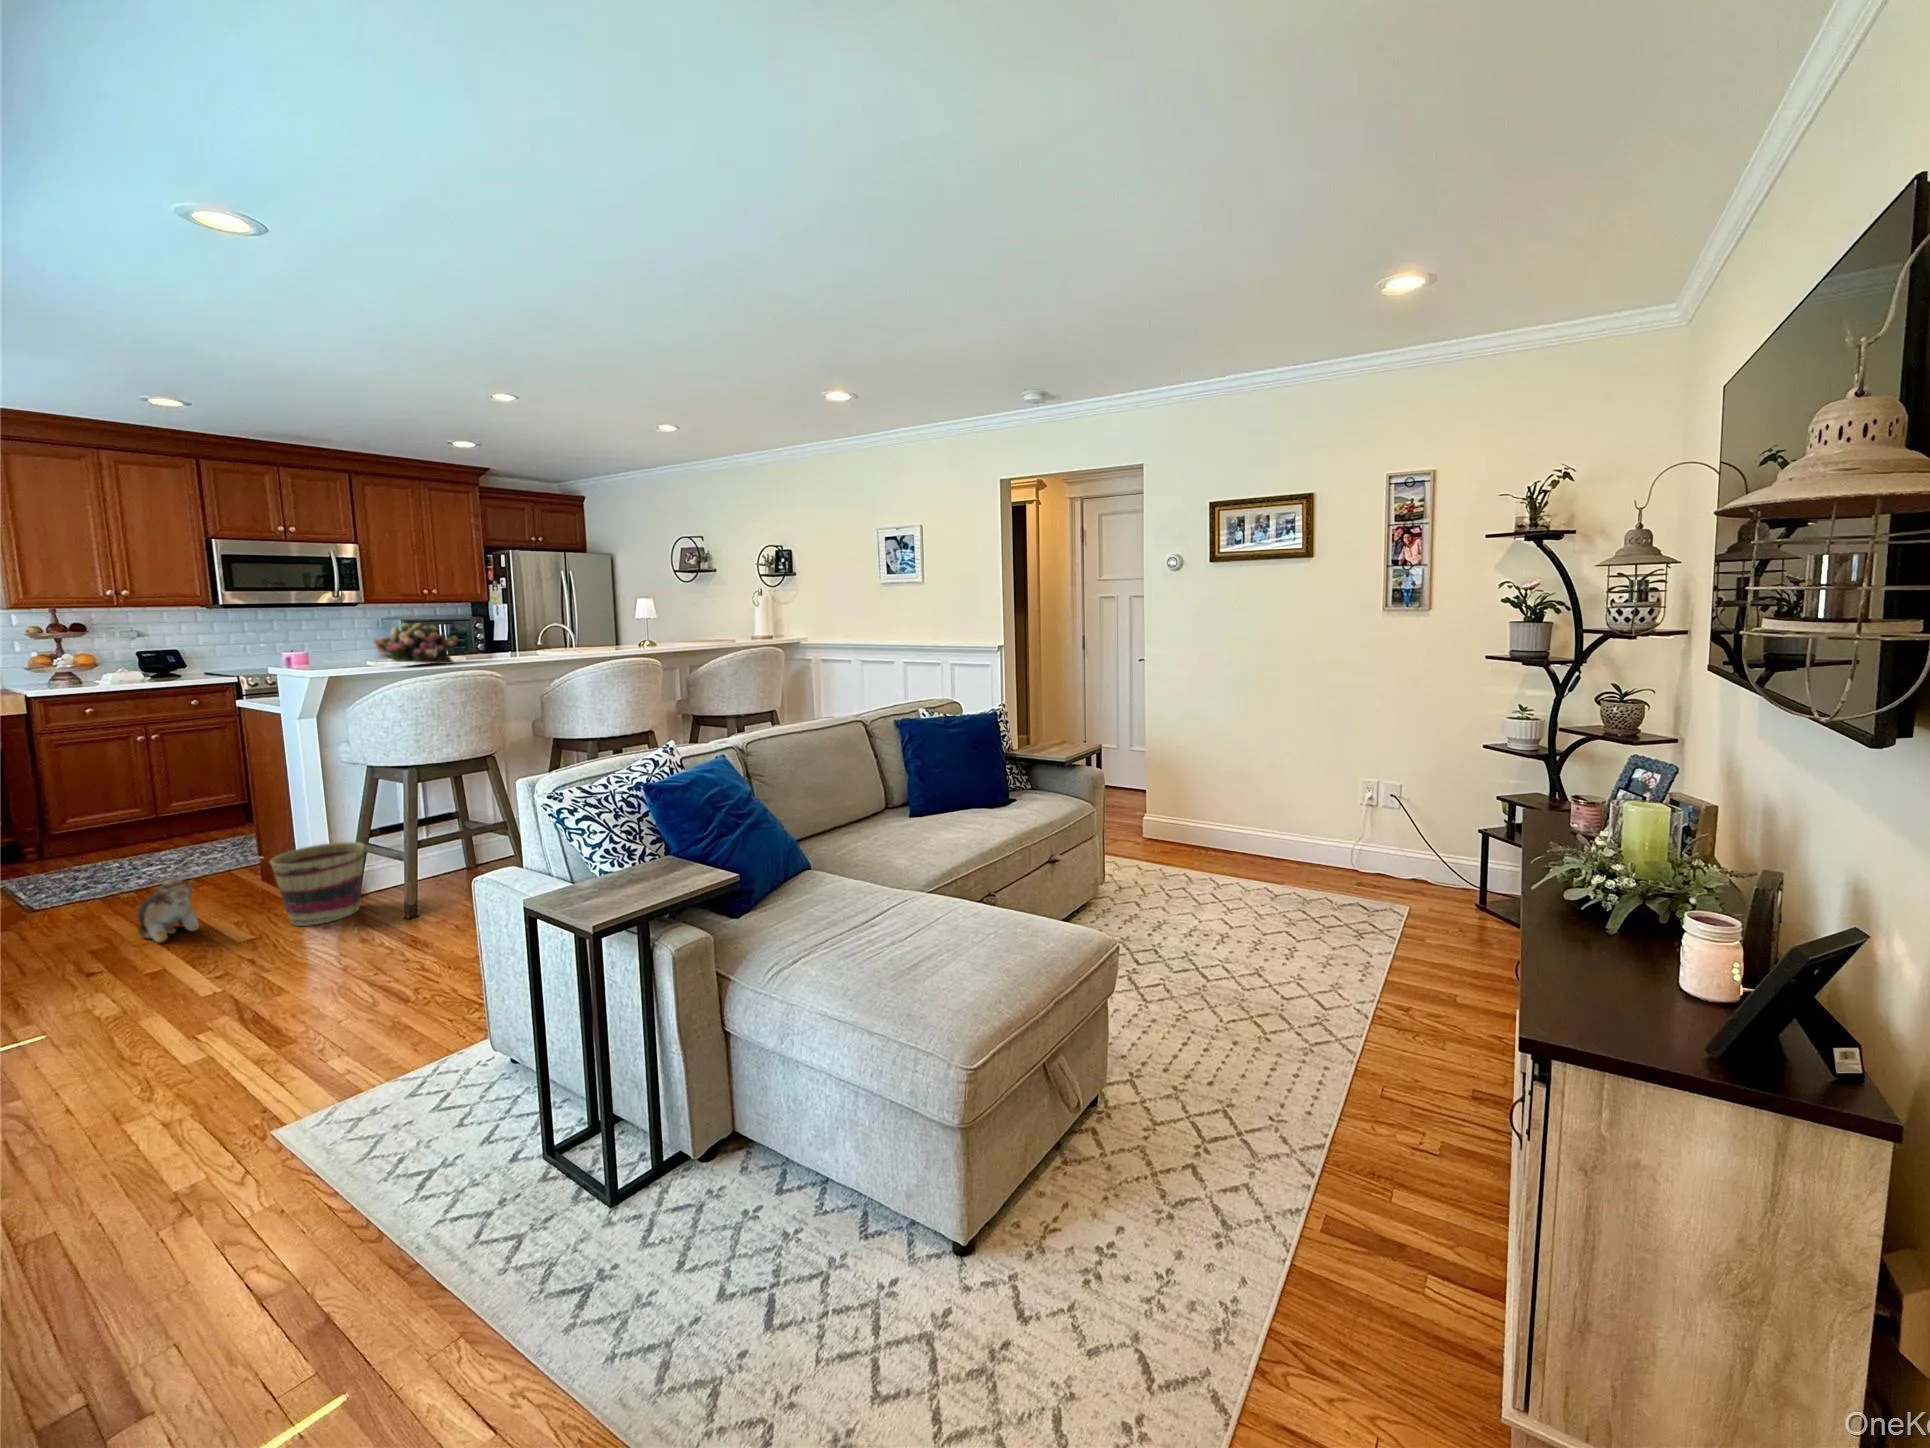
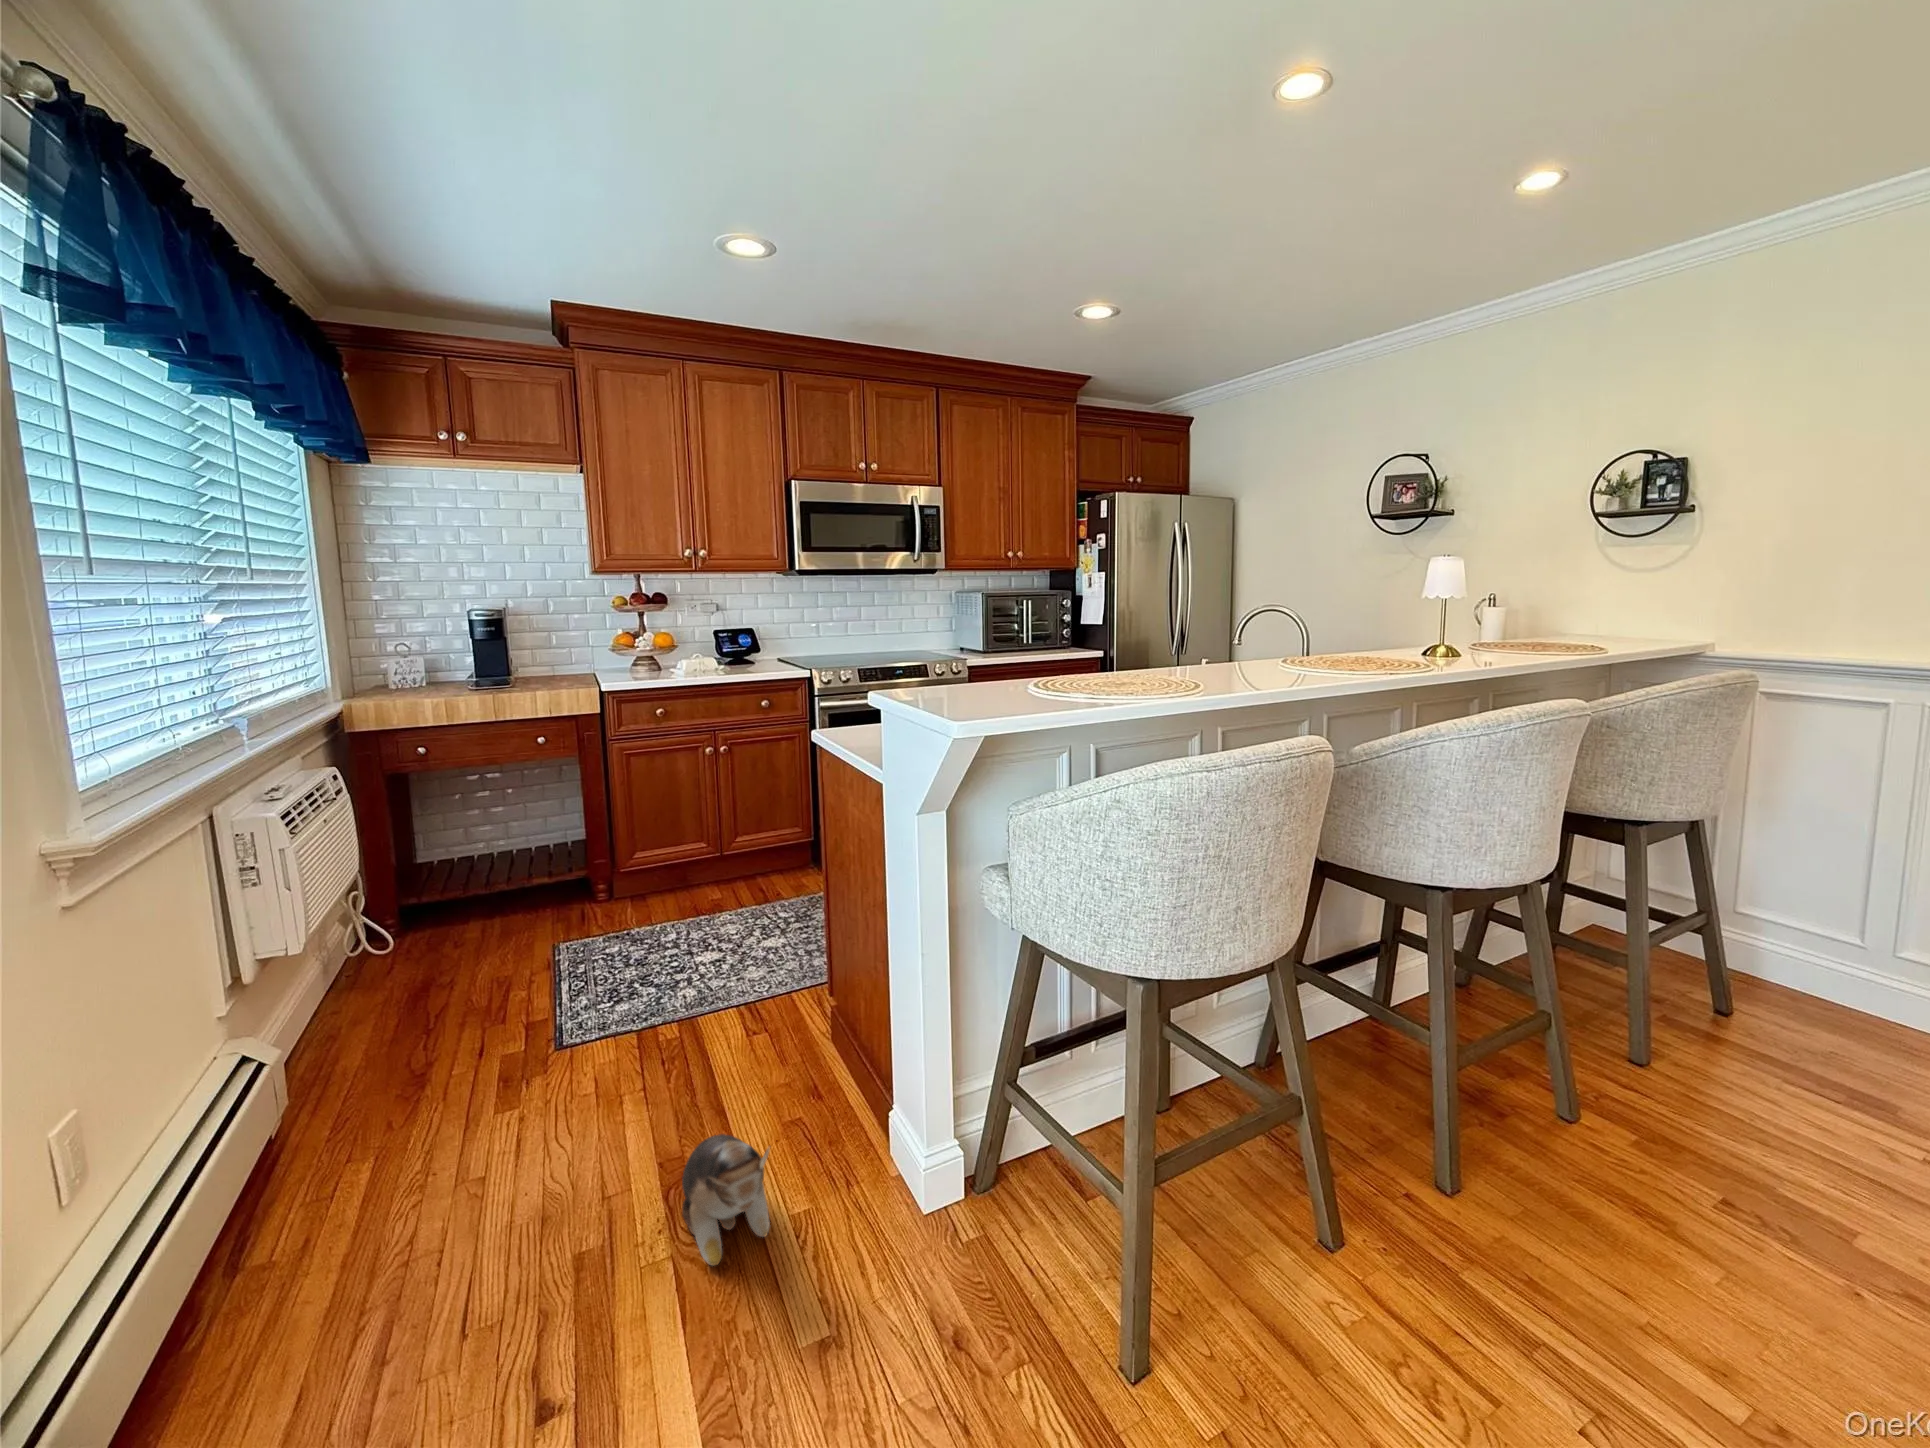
flower arrangement: present [374,623,458,664] -> none [1025,601,1157,684]
basket: present [270,842,365,926] -> none [892,1073,1052,1301]

